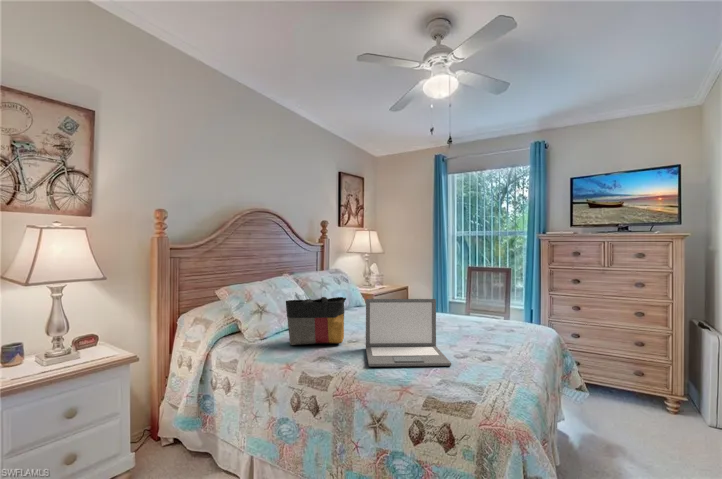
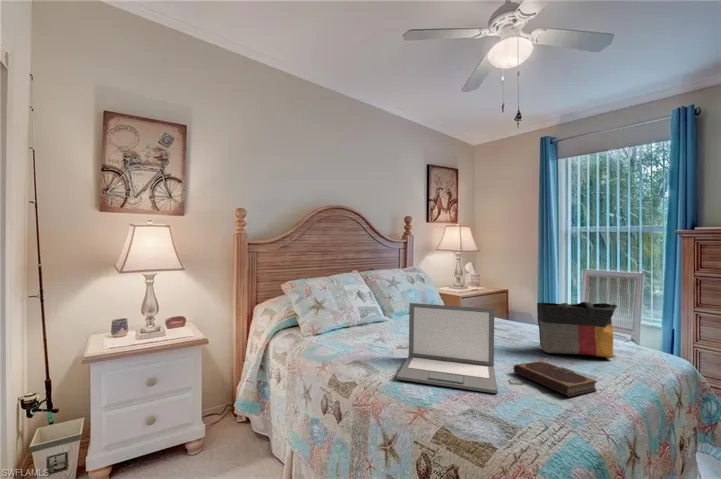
tote bag: present [286,297,346,345] -> present [537,302,617,358]
notebook: none [452,337,512,360] -> present [514,361,597,396]

